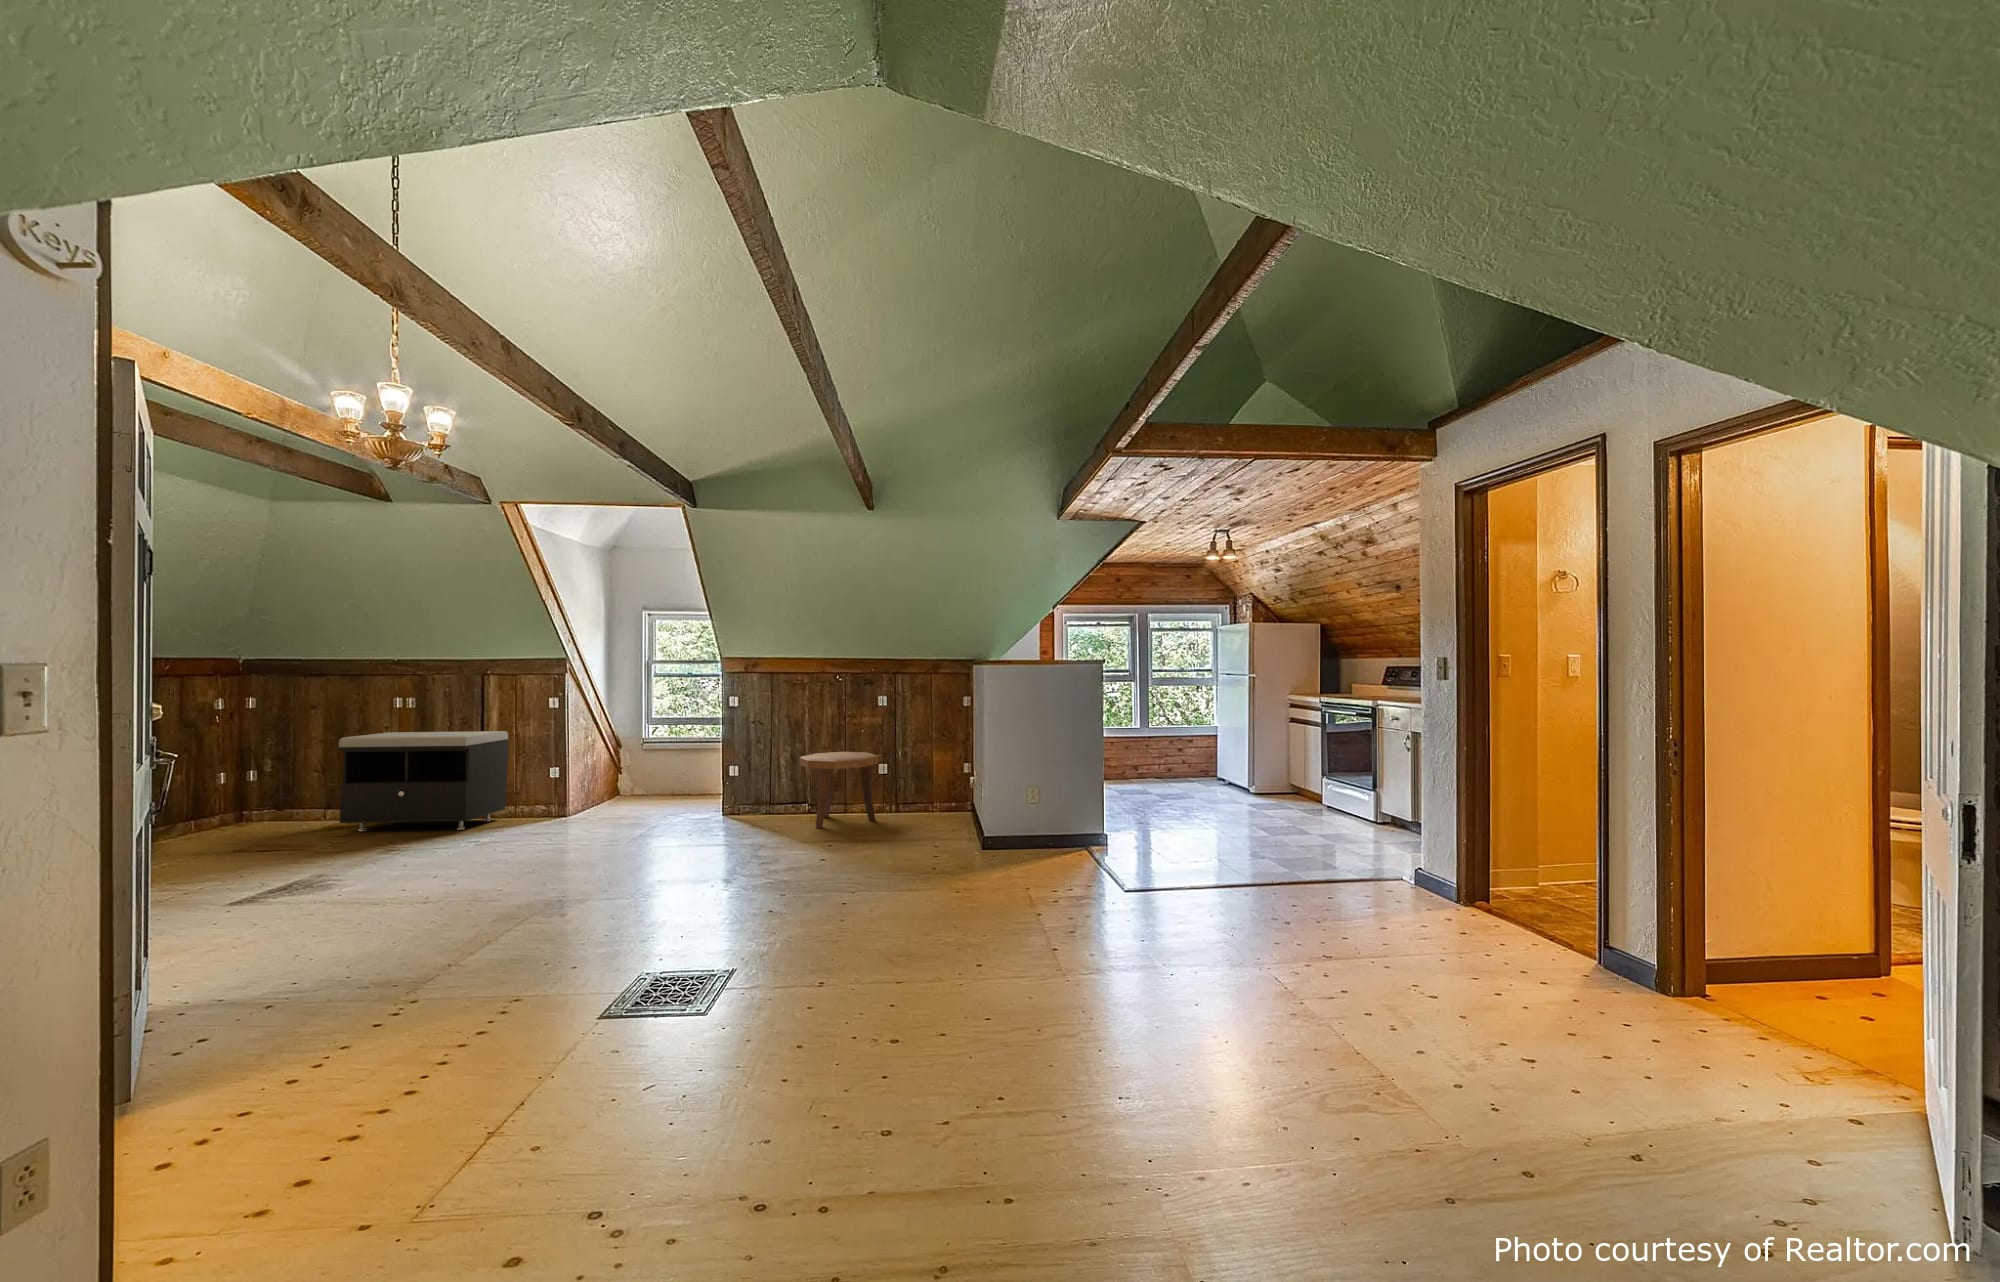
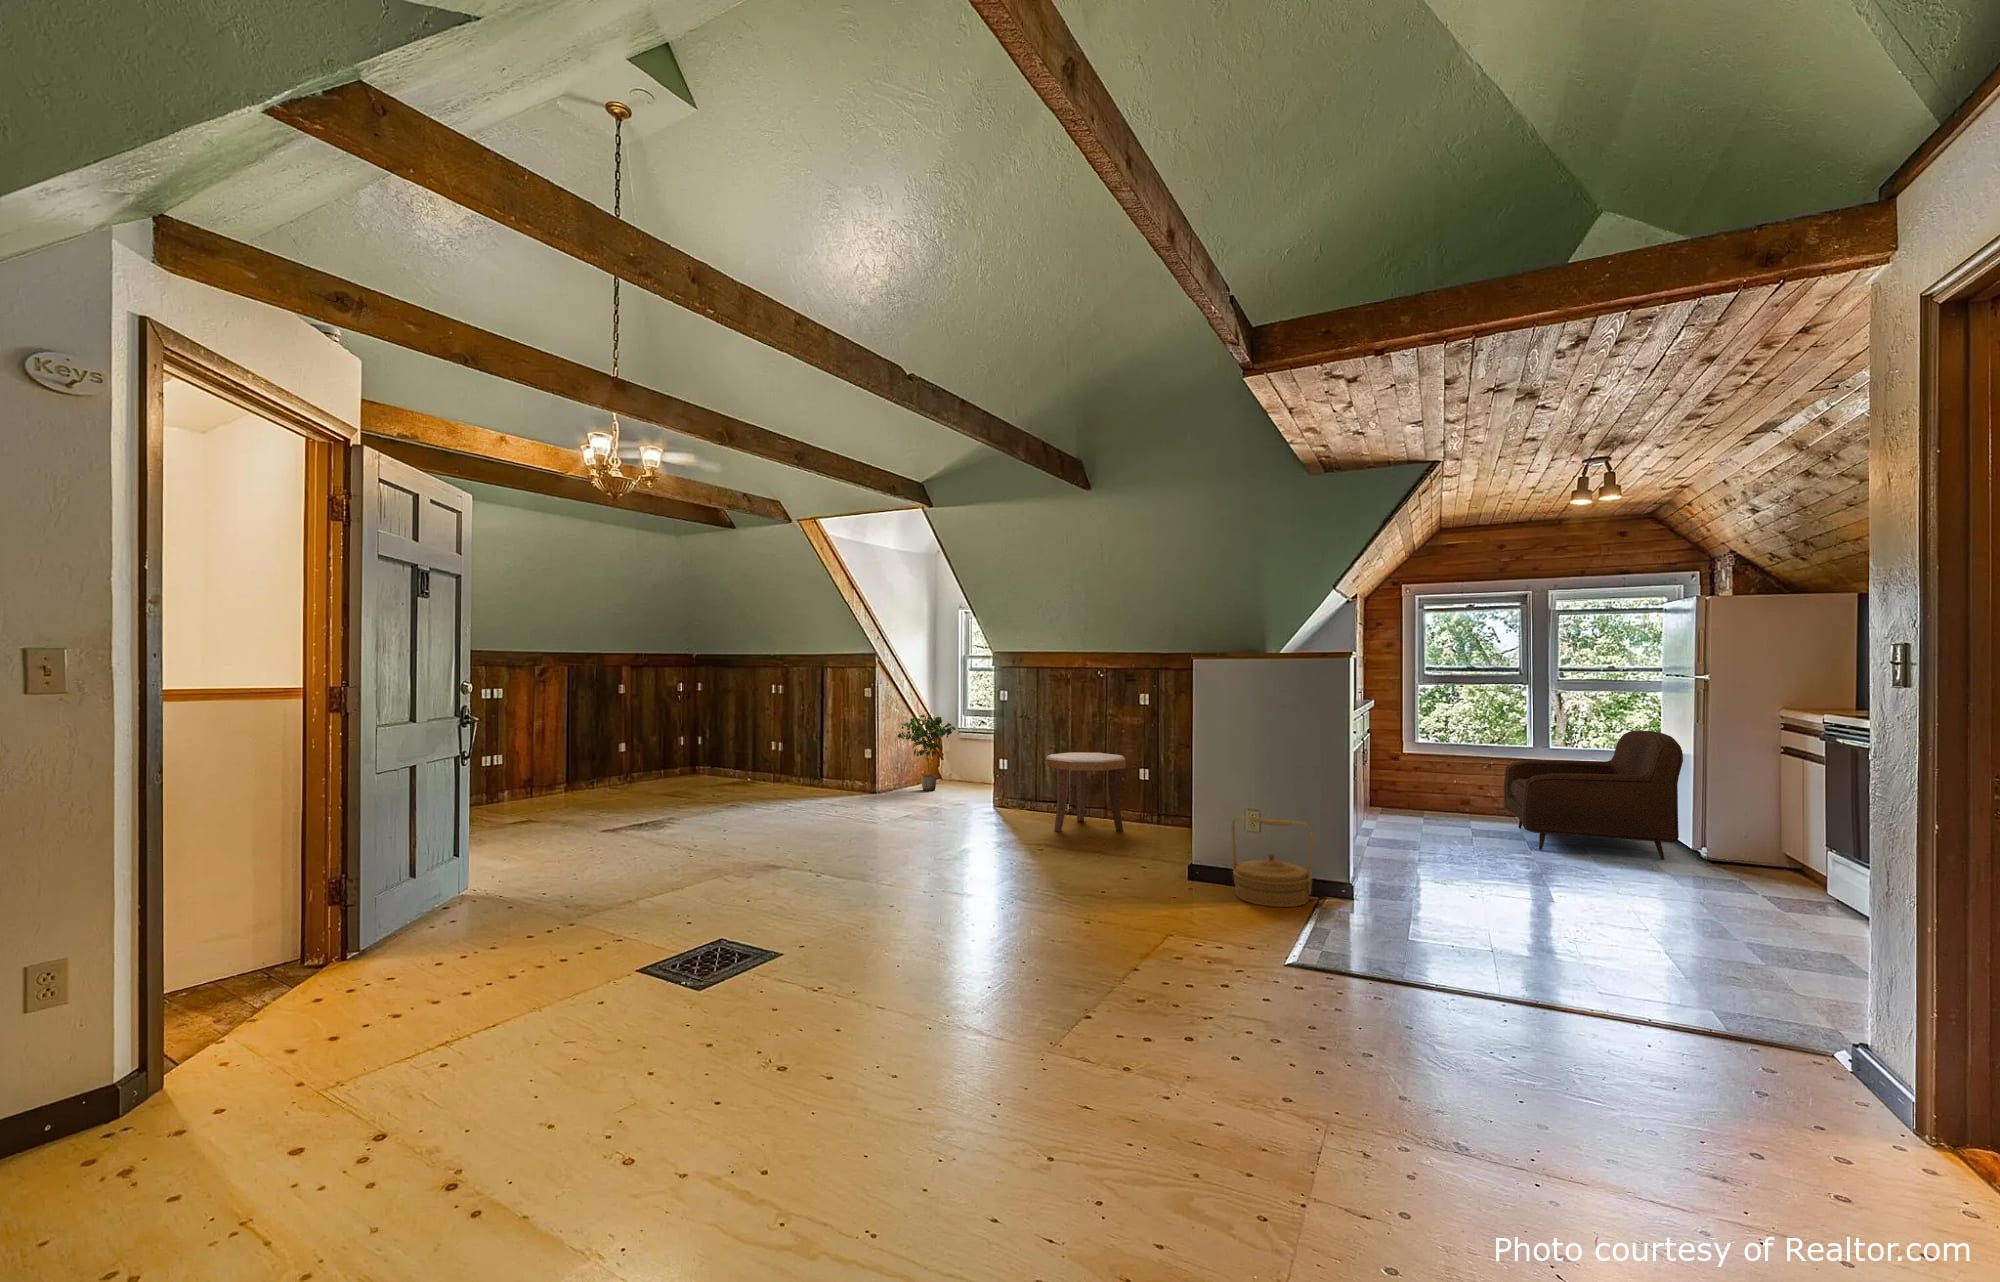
armchair: none [1126,712,1241,798] -> present [1504,731,1683,860]
potted plant: none [586,725,657,808] -> present [898,714,956,791]
storage bench: present [338,731,508,831] -> none [725,712,838,796]
woven basket: none [1025,790,1088,859] -> present [1231,815,1313,907]

